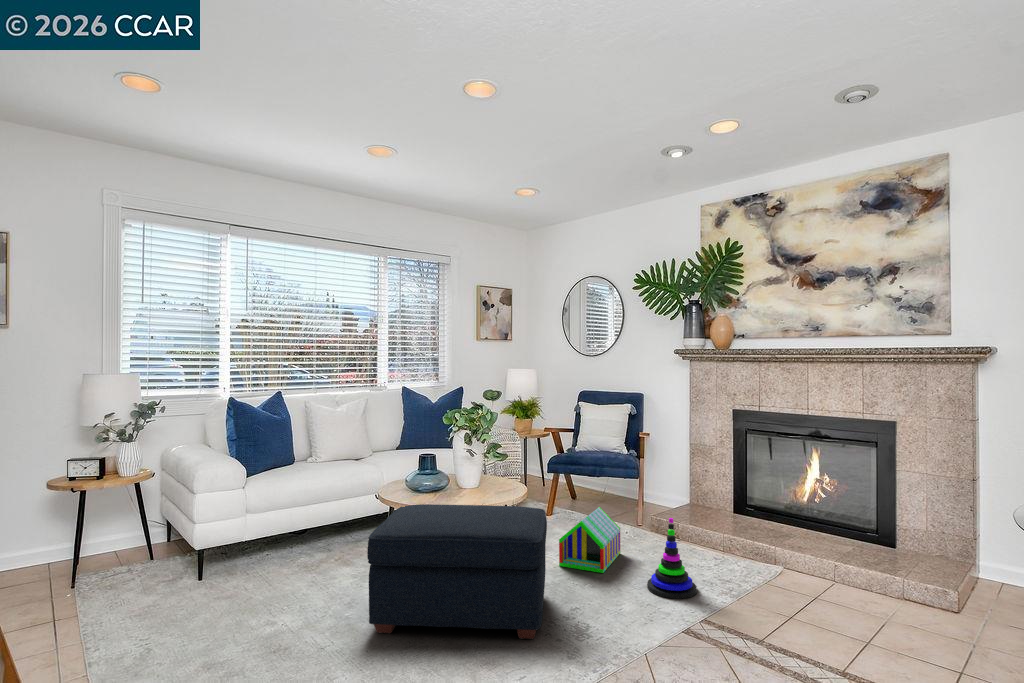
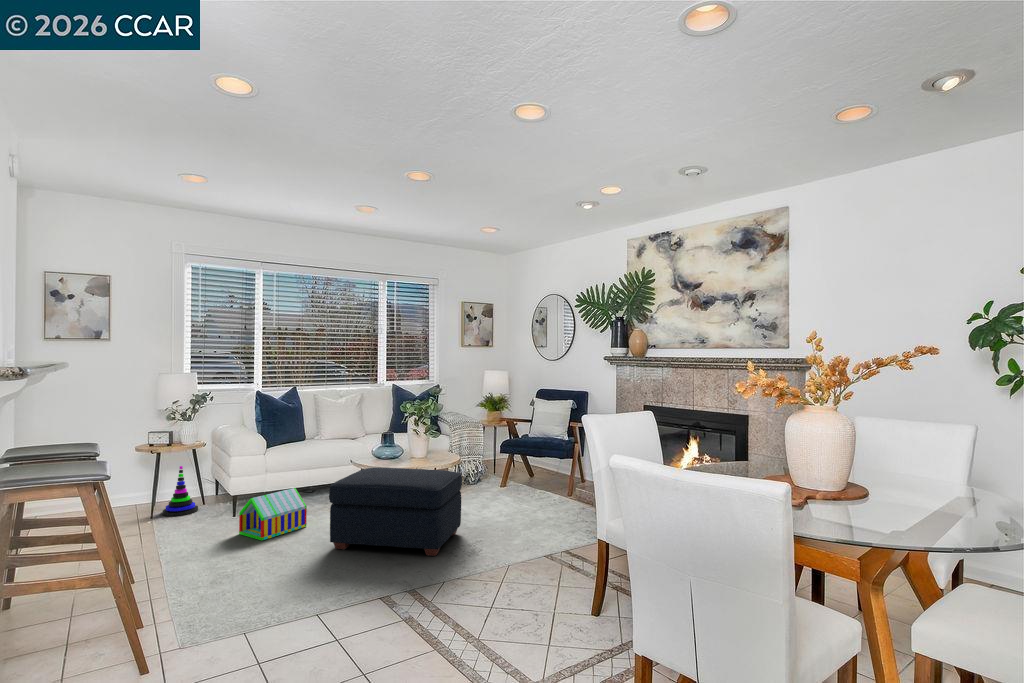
toy house: present [559,507,620,573] -> present [239,488,307,540]
stacking toy: present [647,518,697,599] -> present [162,466,198,516]

